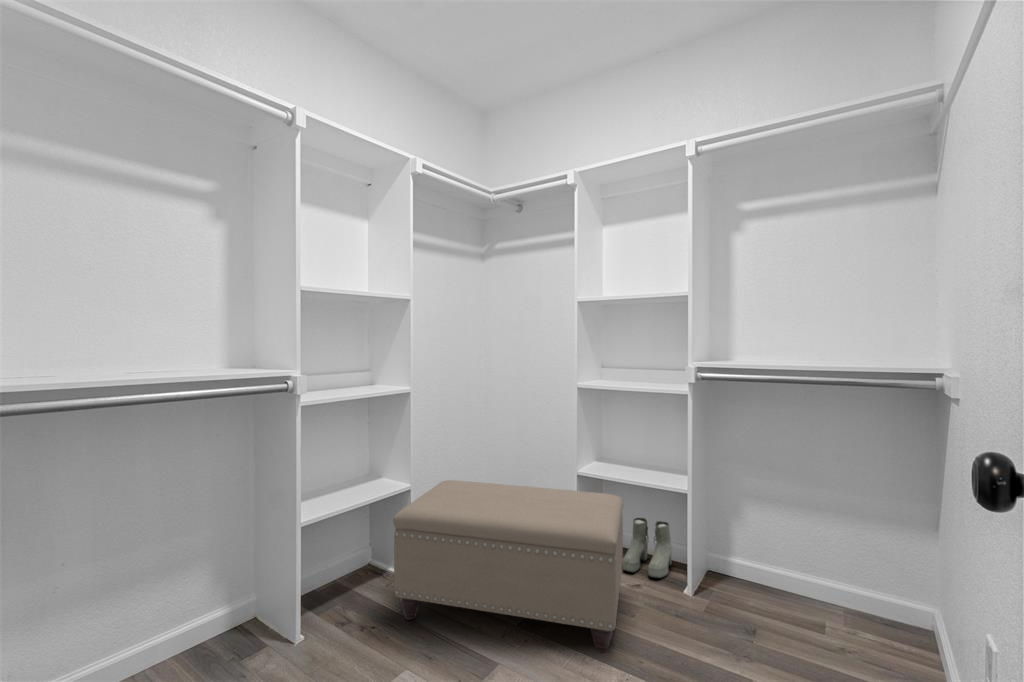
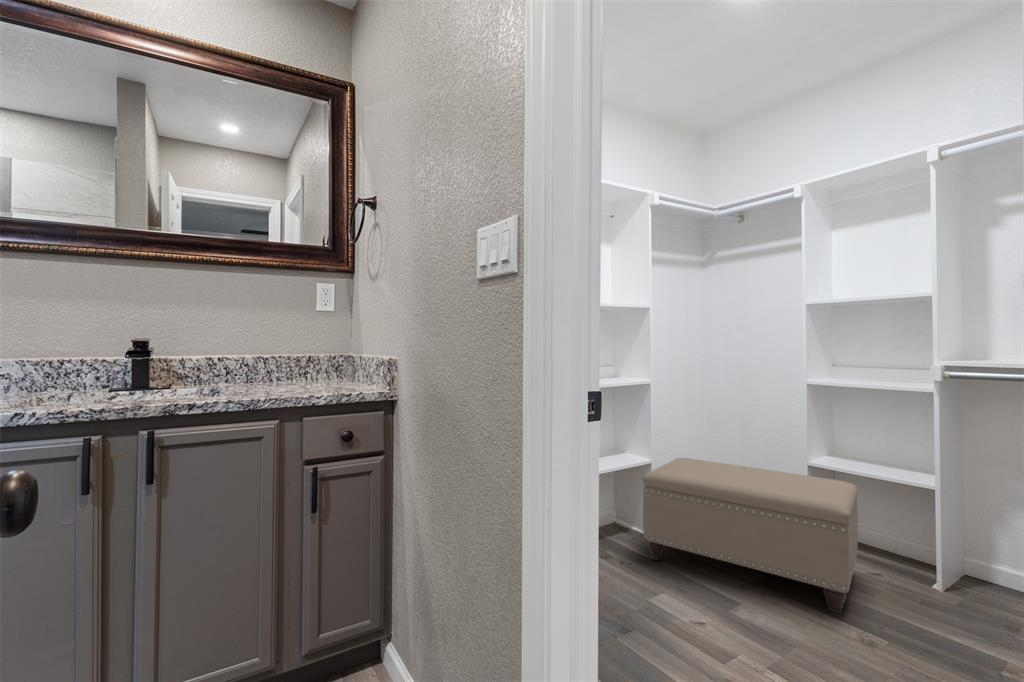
boots: present [623,518,672,578] -> none [859,513,918,571]

